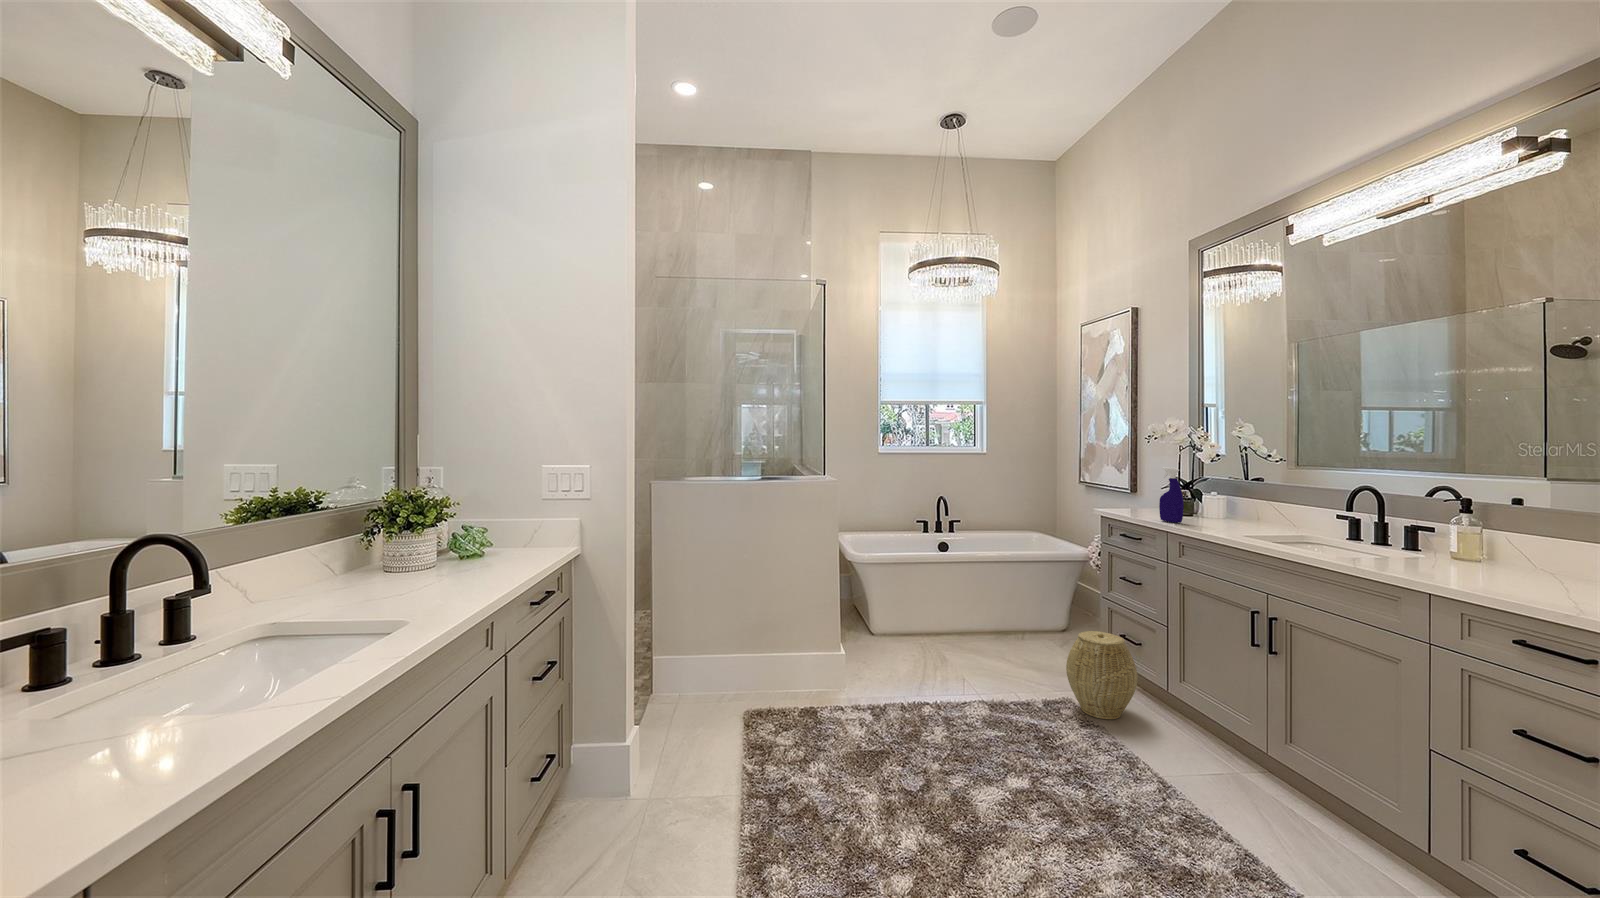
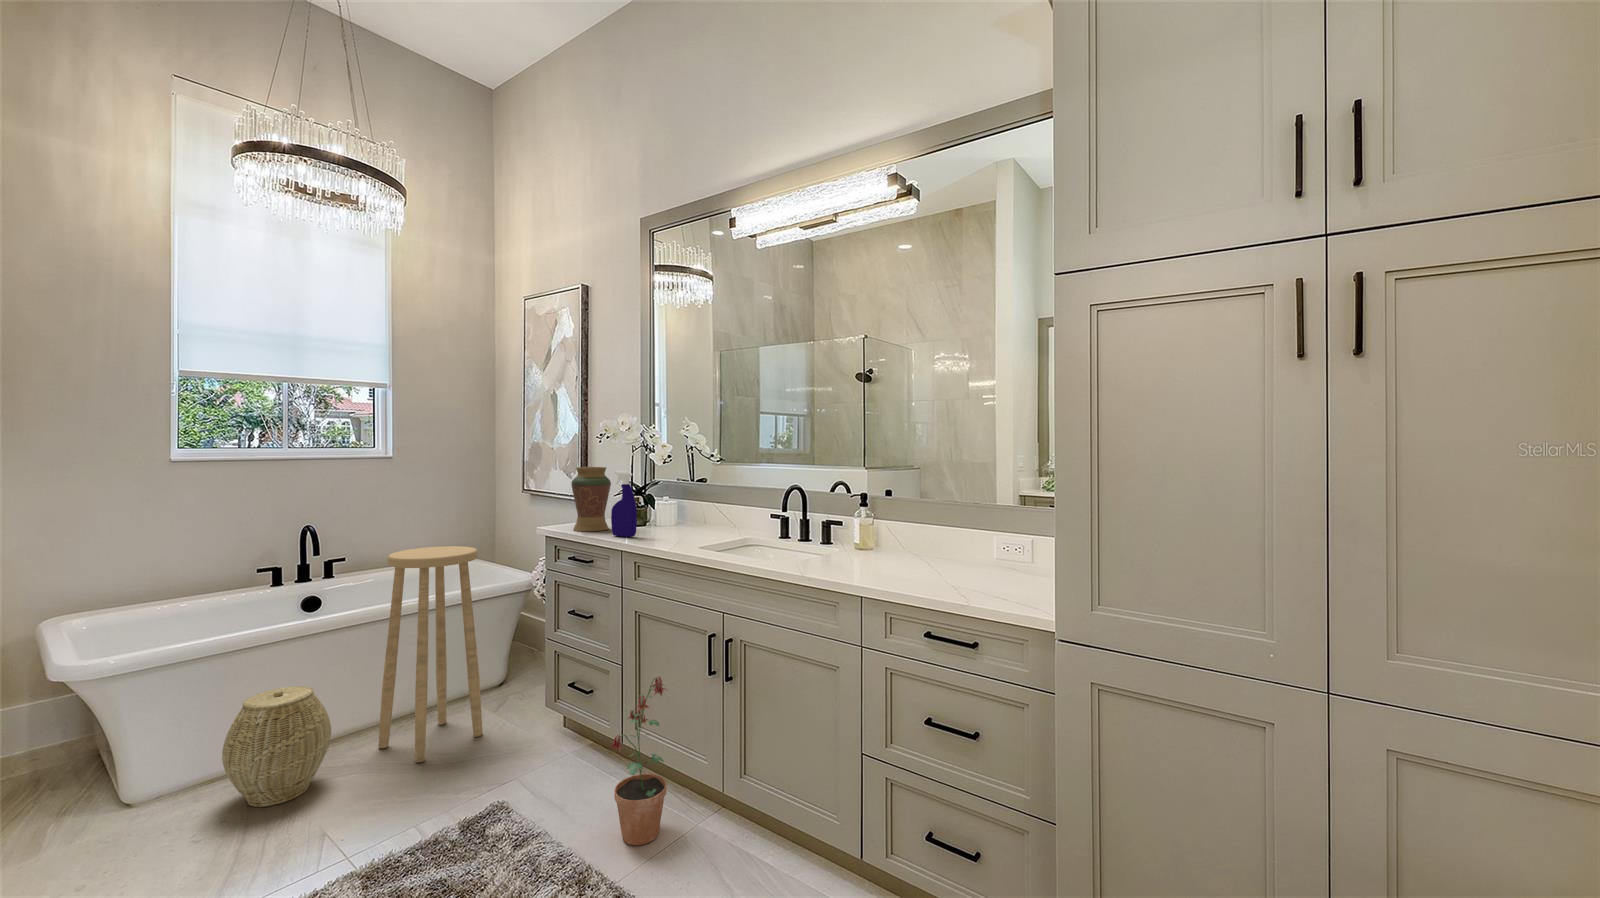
decorative vase: none [1124,463,1159,516] -> present [571,467,611,531]
stool: none [985,518,1053,664] -> present [378,546,483,762]
woven basket: present [1066,631,1137,719] -> present [222,686,331,807]
potted plant: none [1155,638,1210,766] -> present [611,677,667,845]

